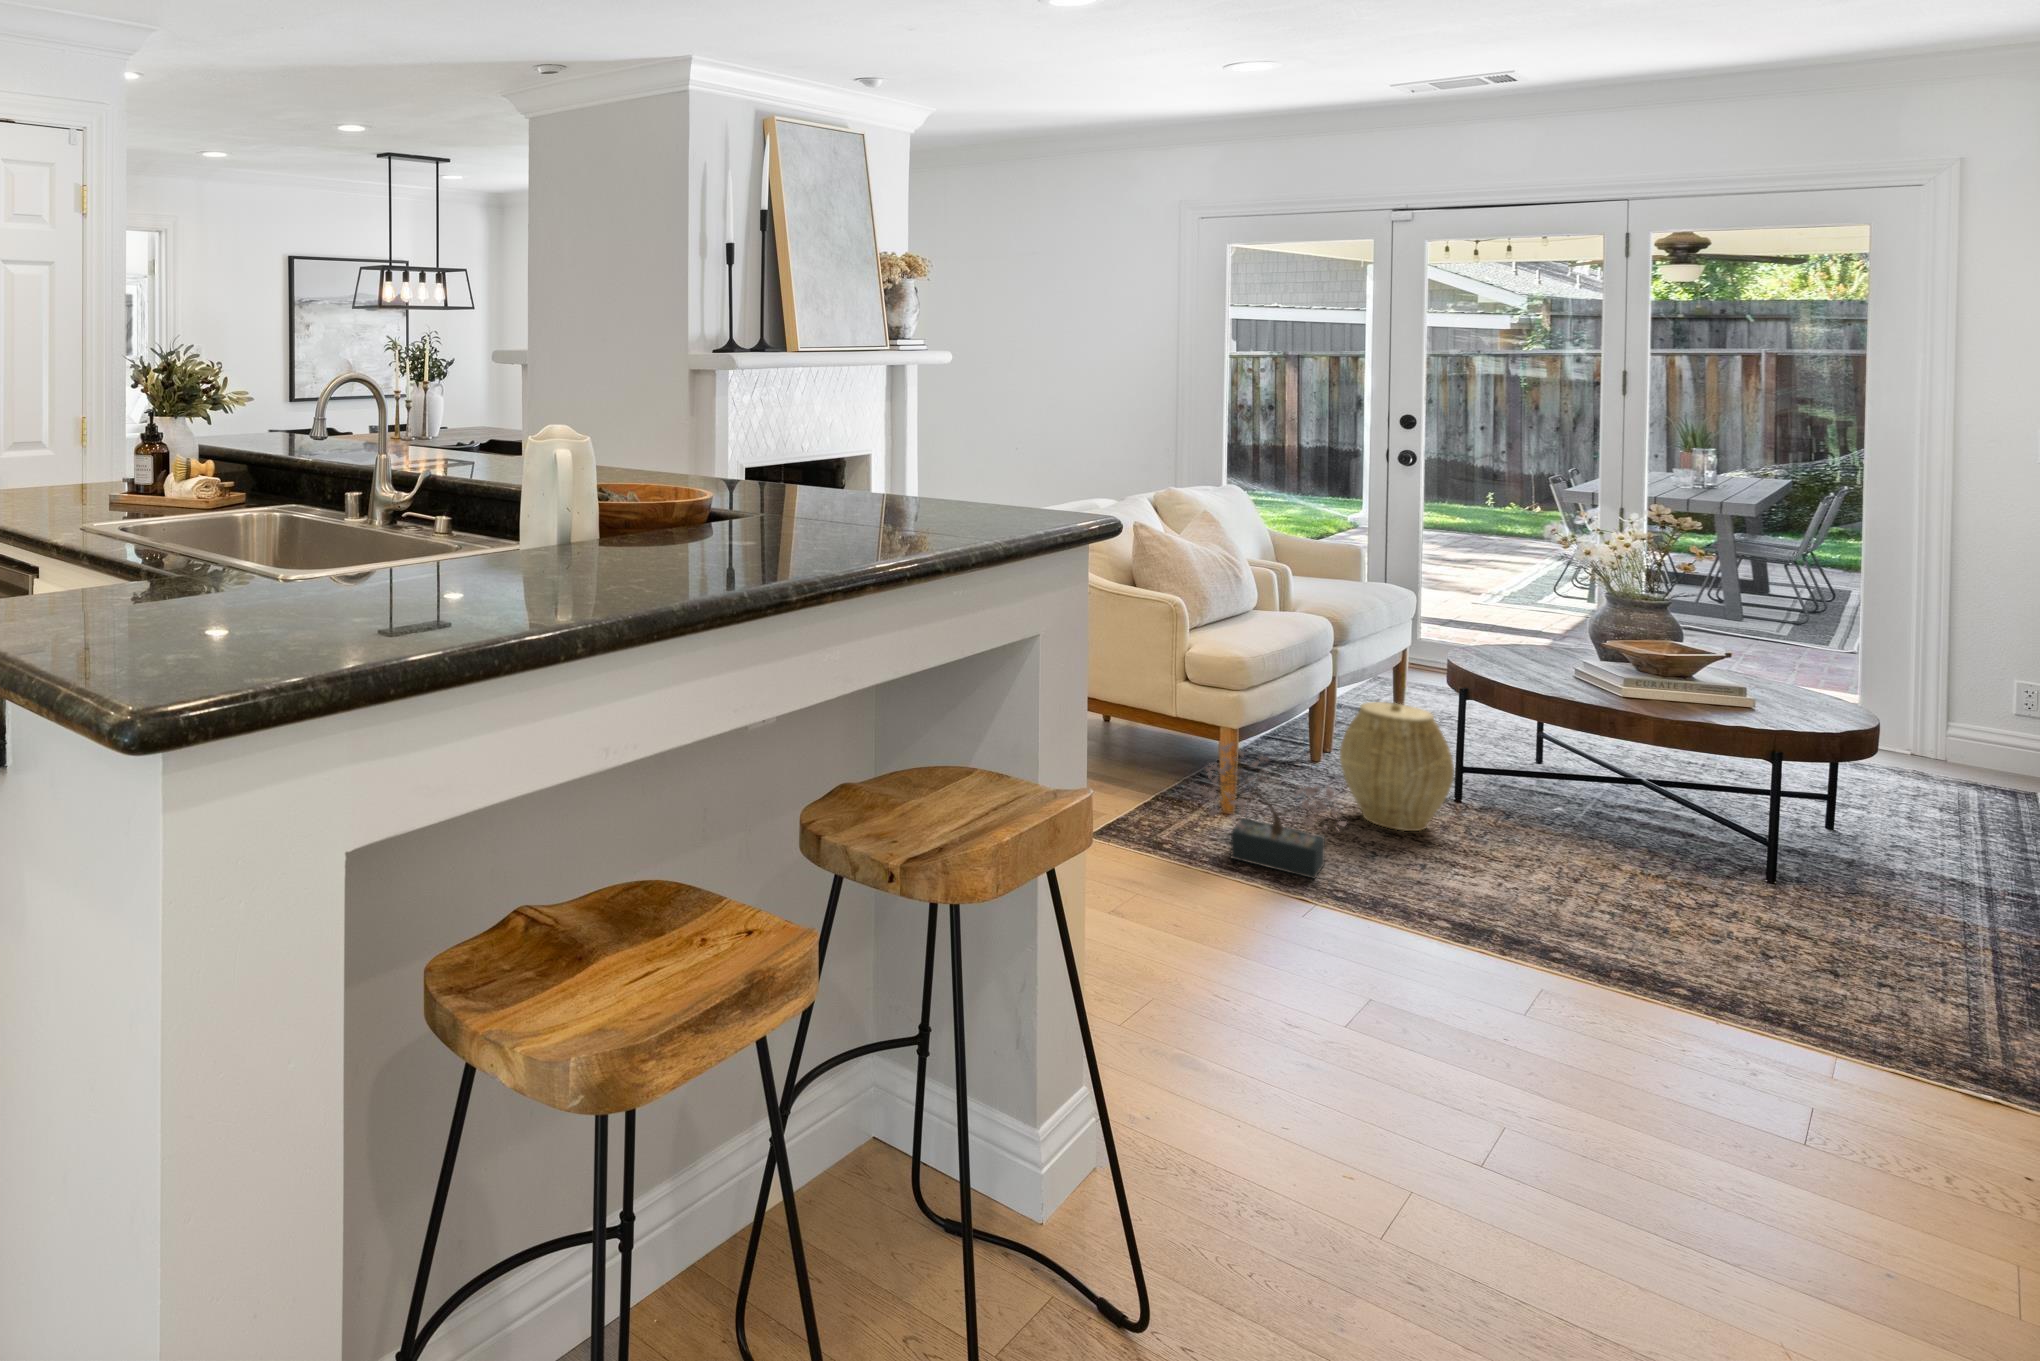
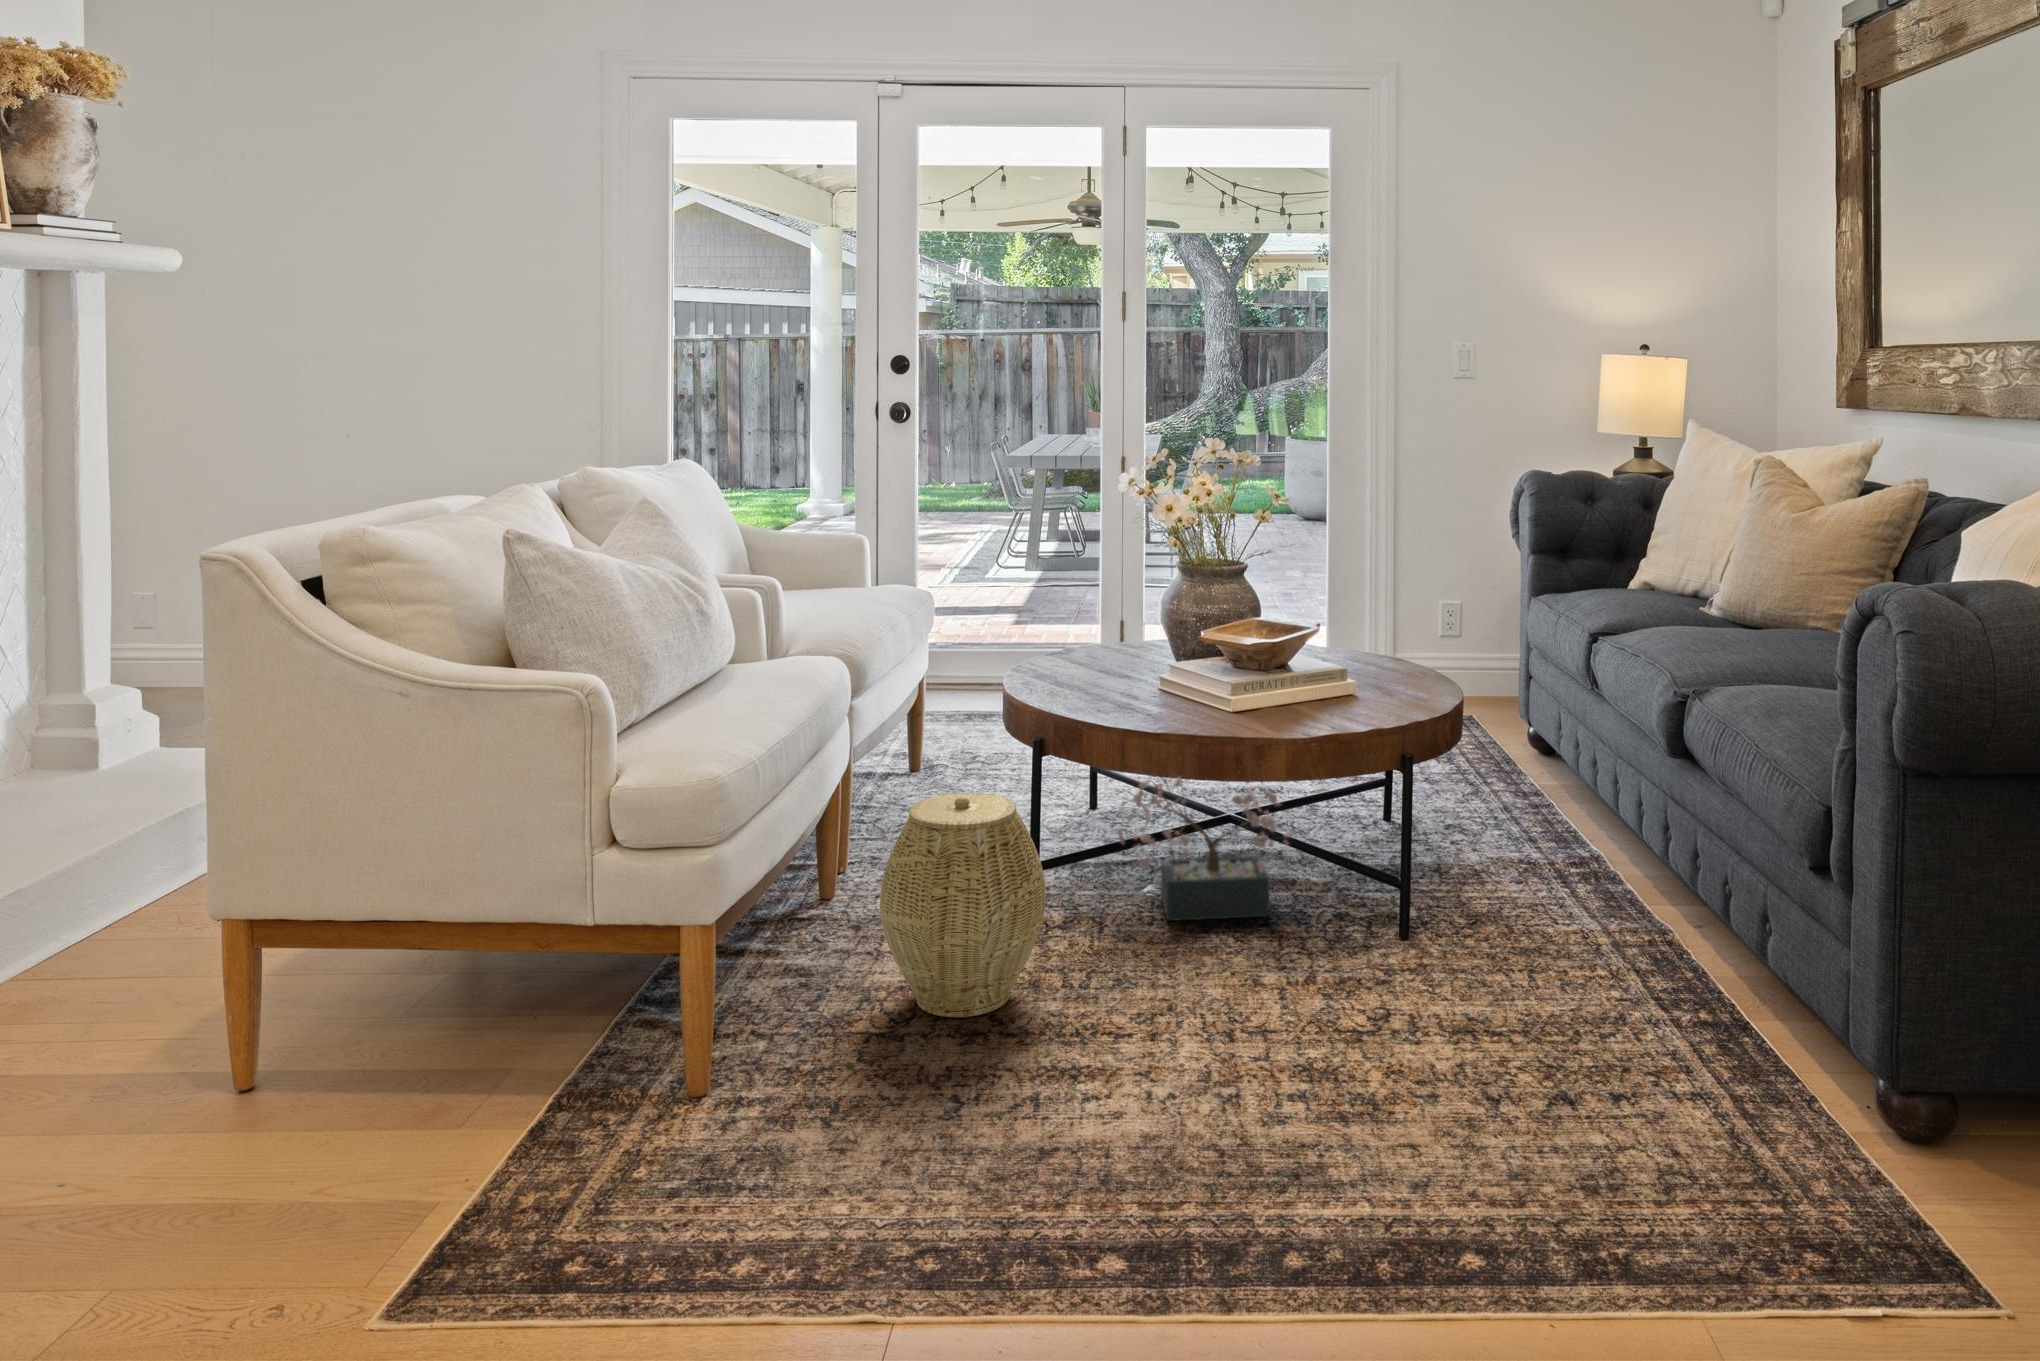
decorative plant: present [1203,743,1346,878] -> present [1117,775,1294,921]

